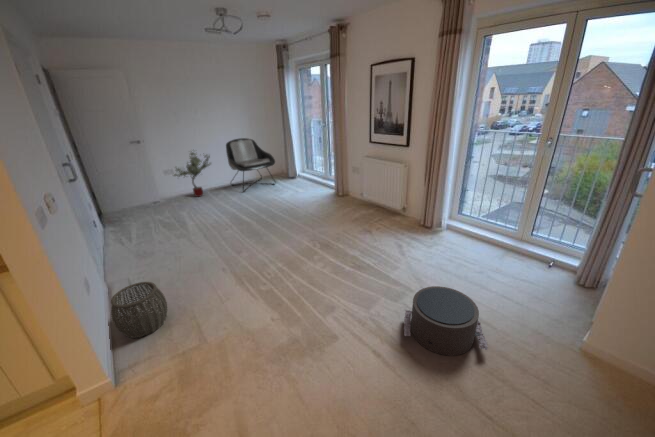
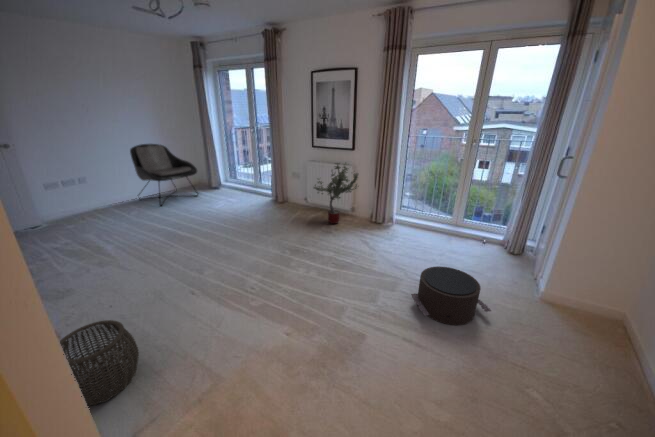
potted tree: present [174,152,211,197] -> present [314,163,358,224]

